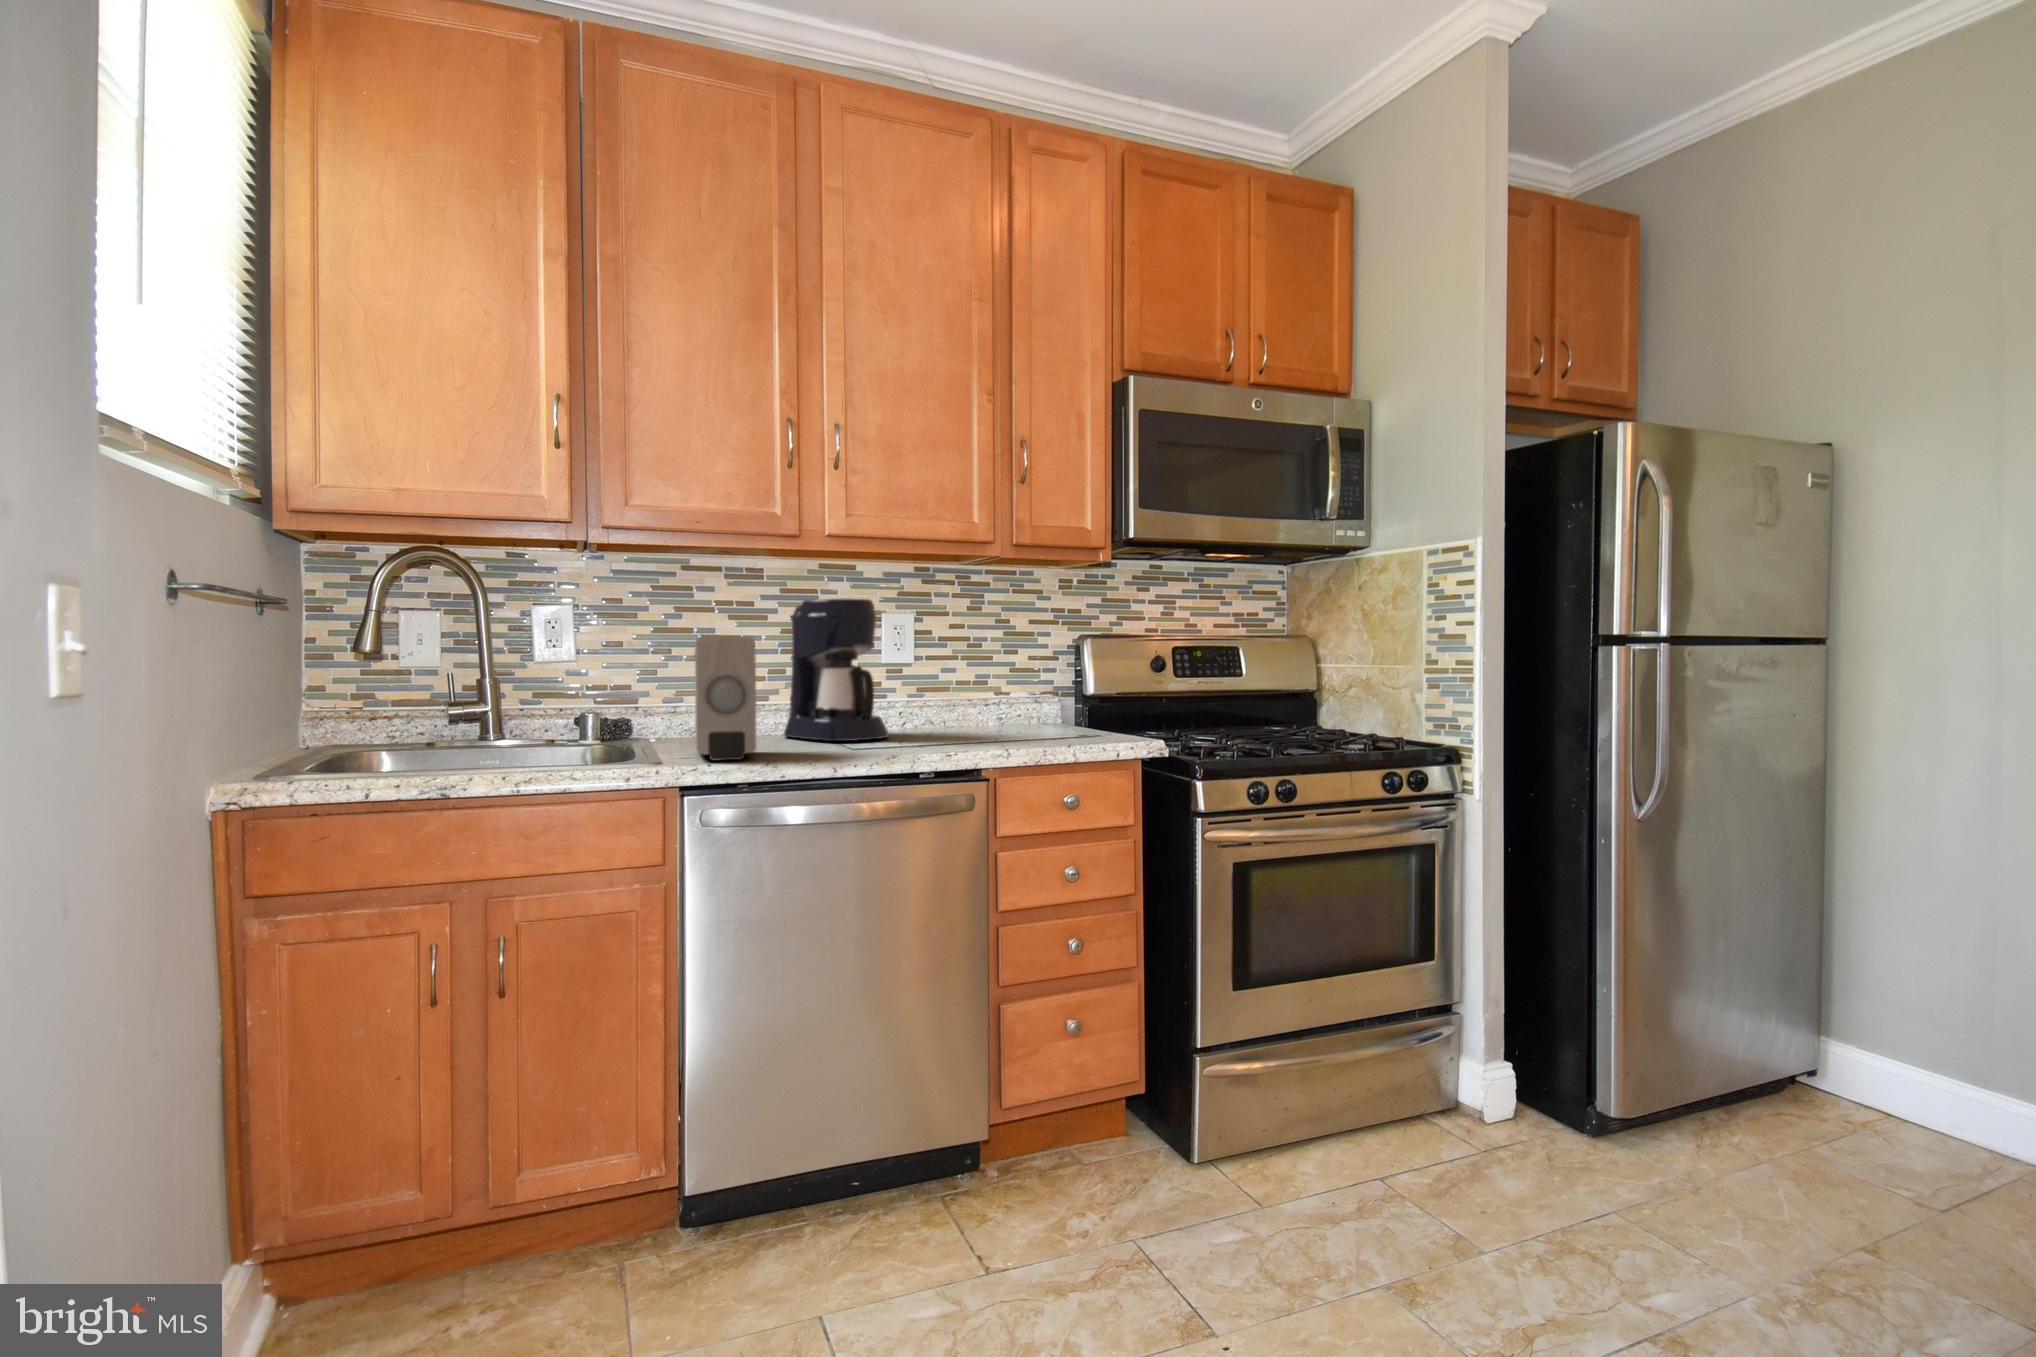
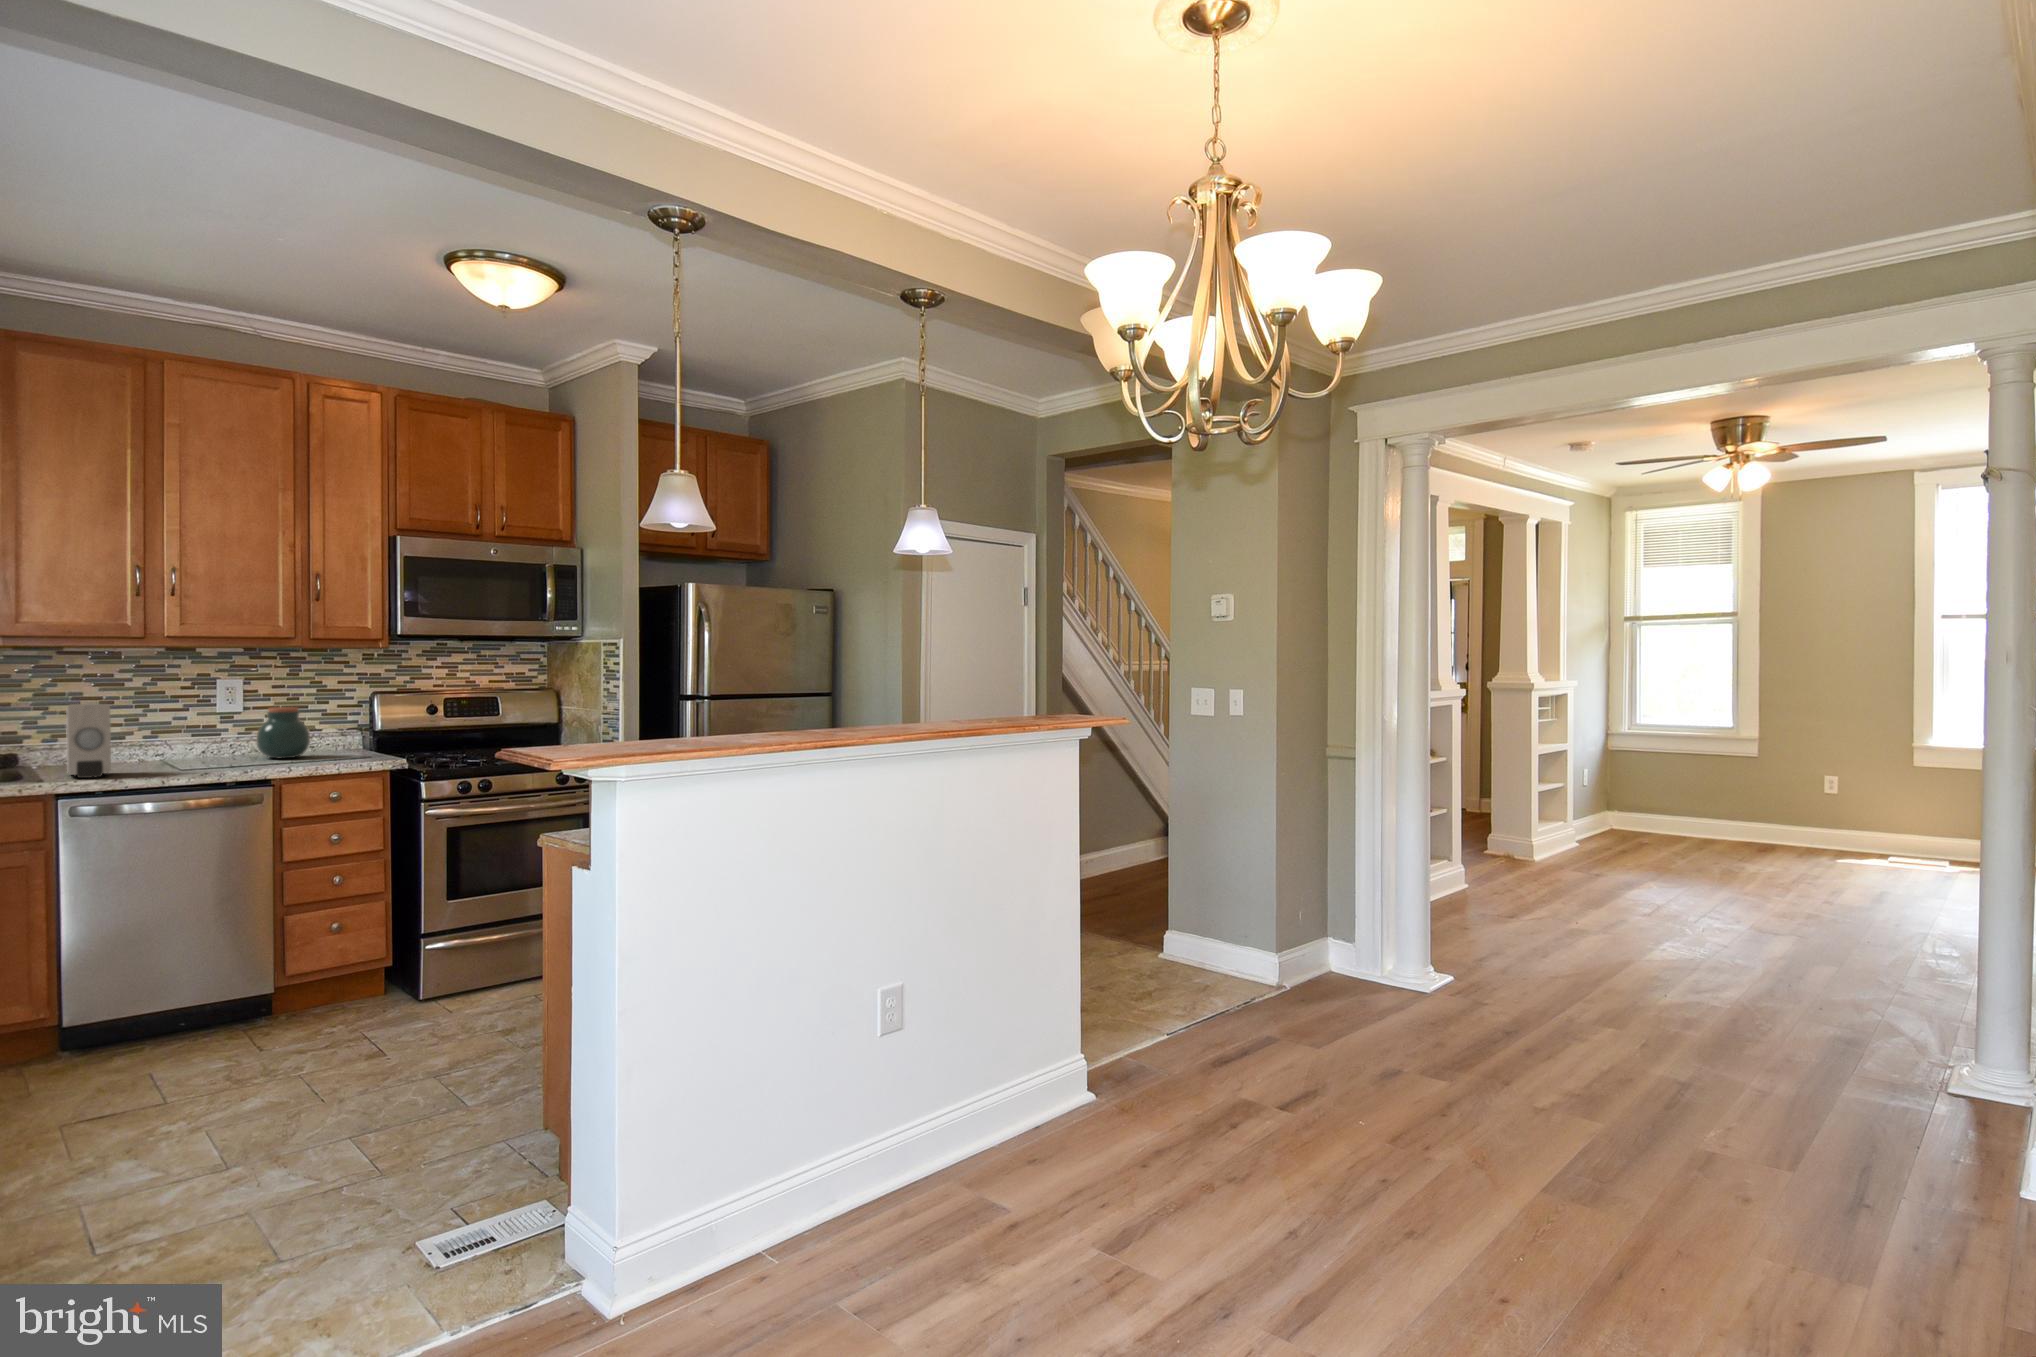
coffee maker: present [784,598,889,741] -> none [136,673,218,765]
jar: none [934,656,1004,733] -> present [256,707,310,758]

